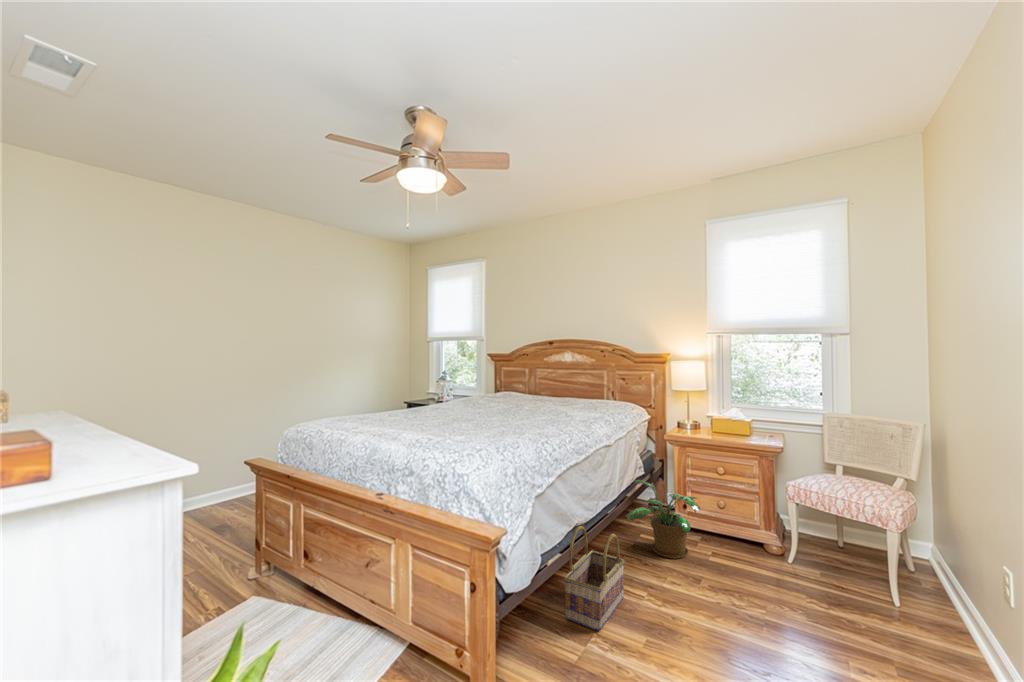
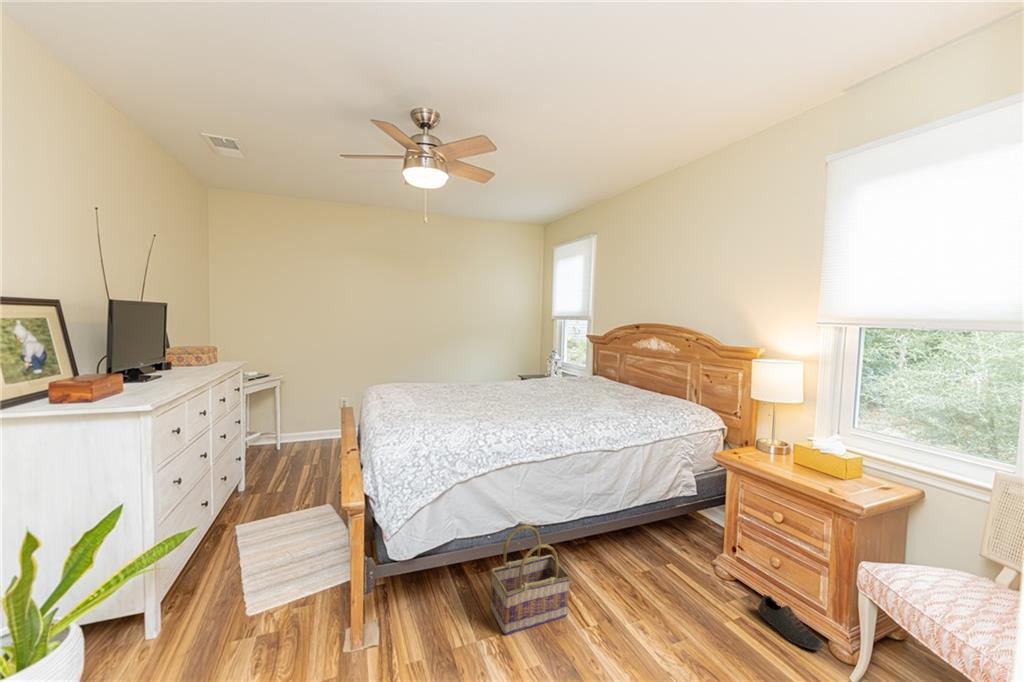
potted plant: present [627,480,700,559] -> none [632,497,723,605]
shoe: none [720,531,768,557] -> present [759,595,823,650]

